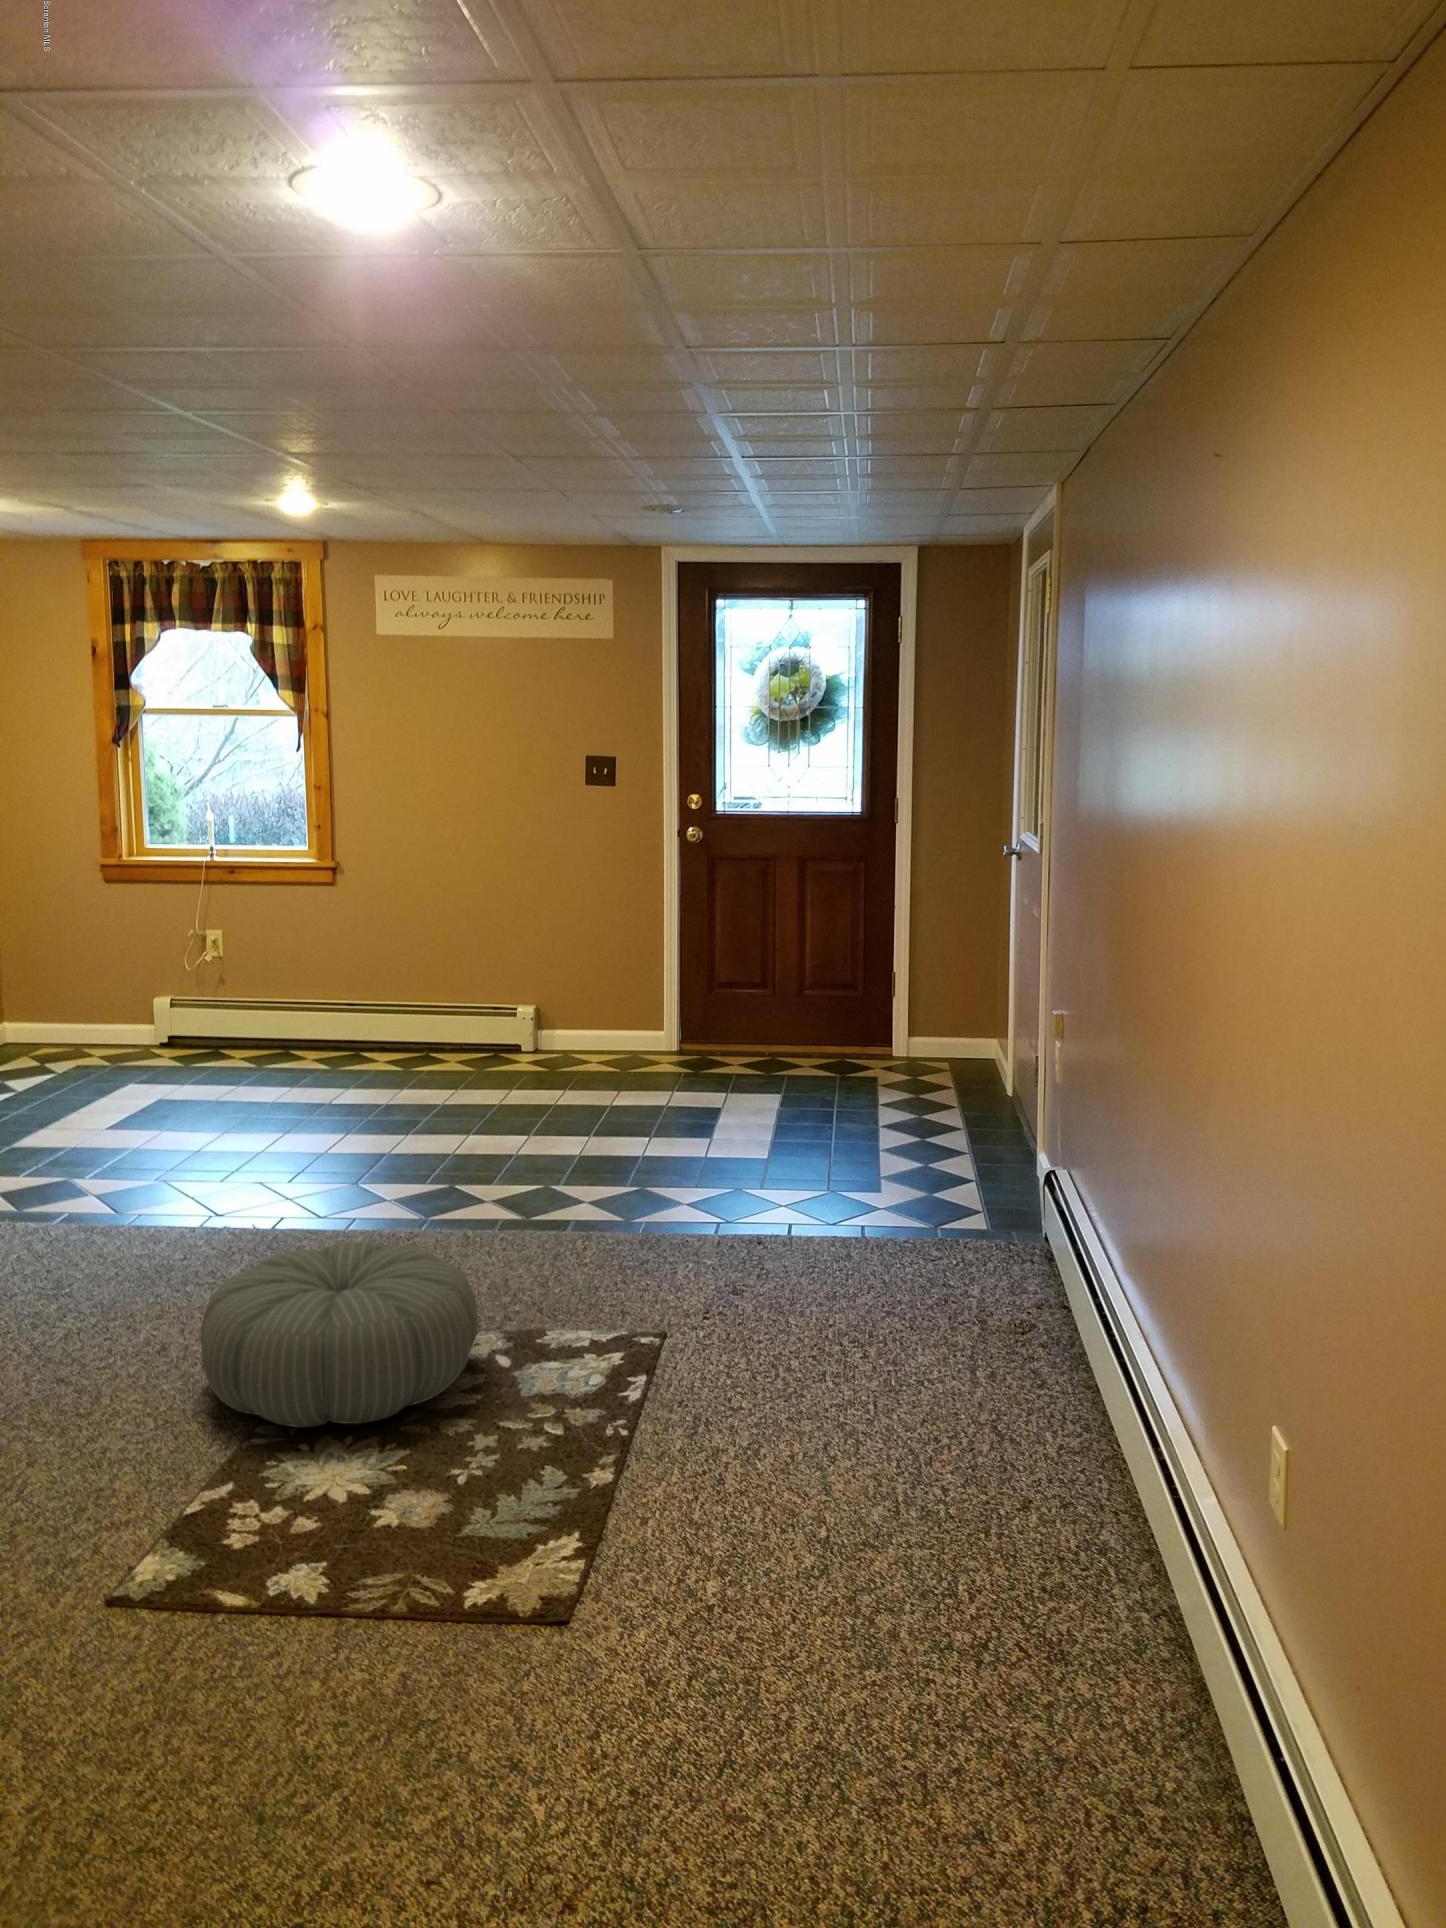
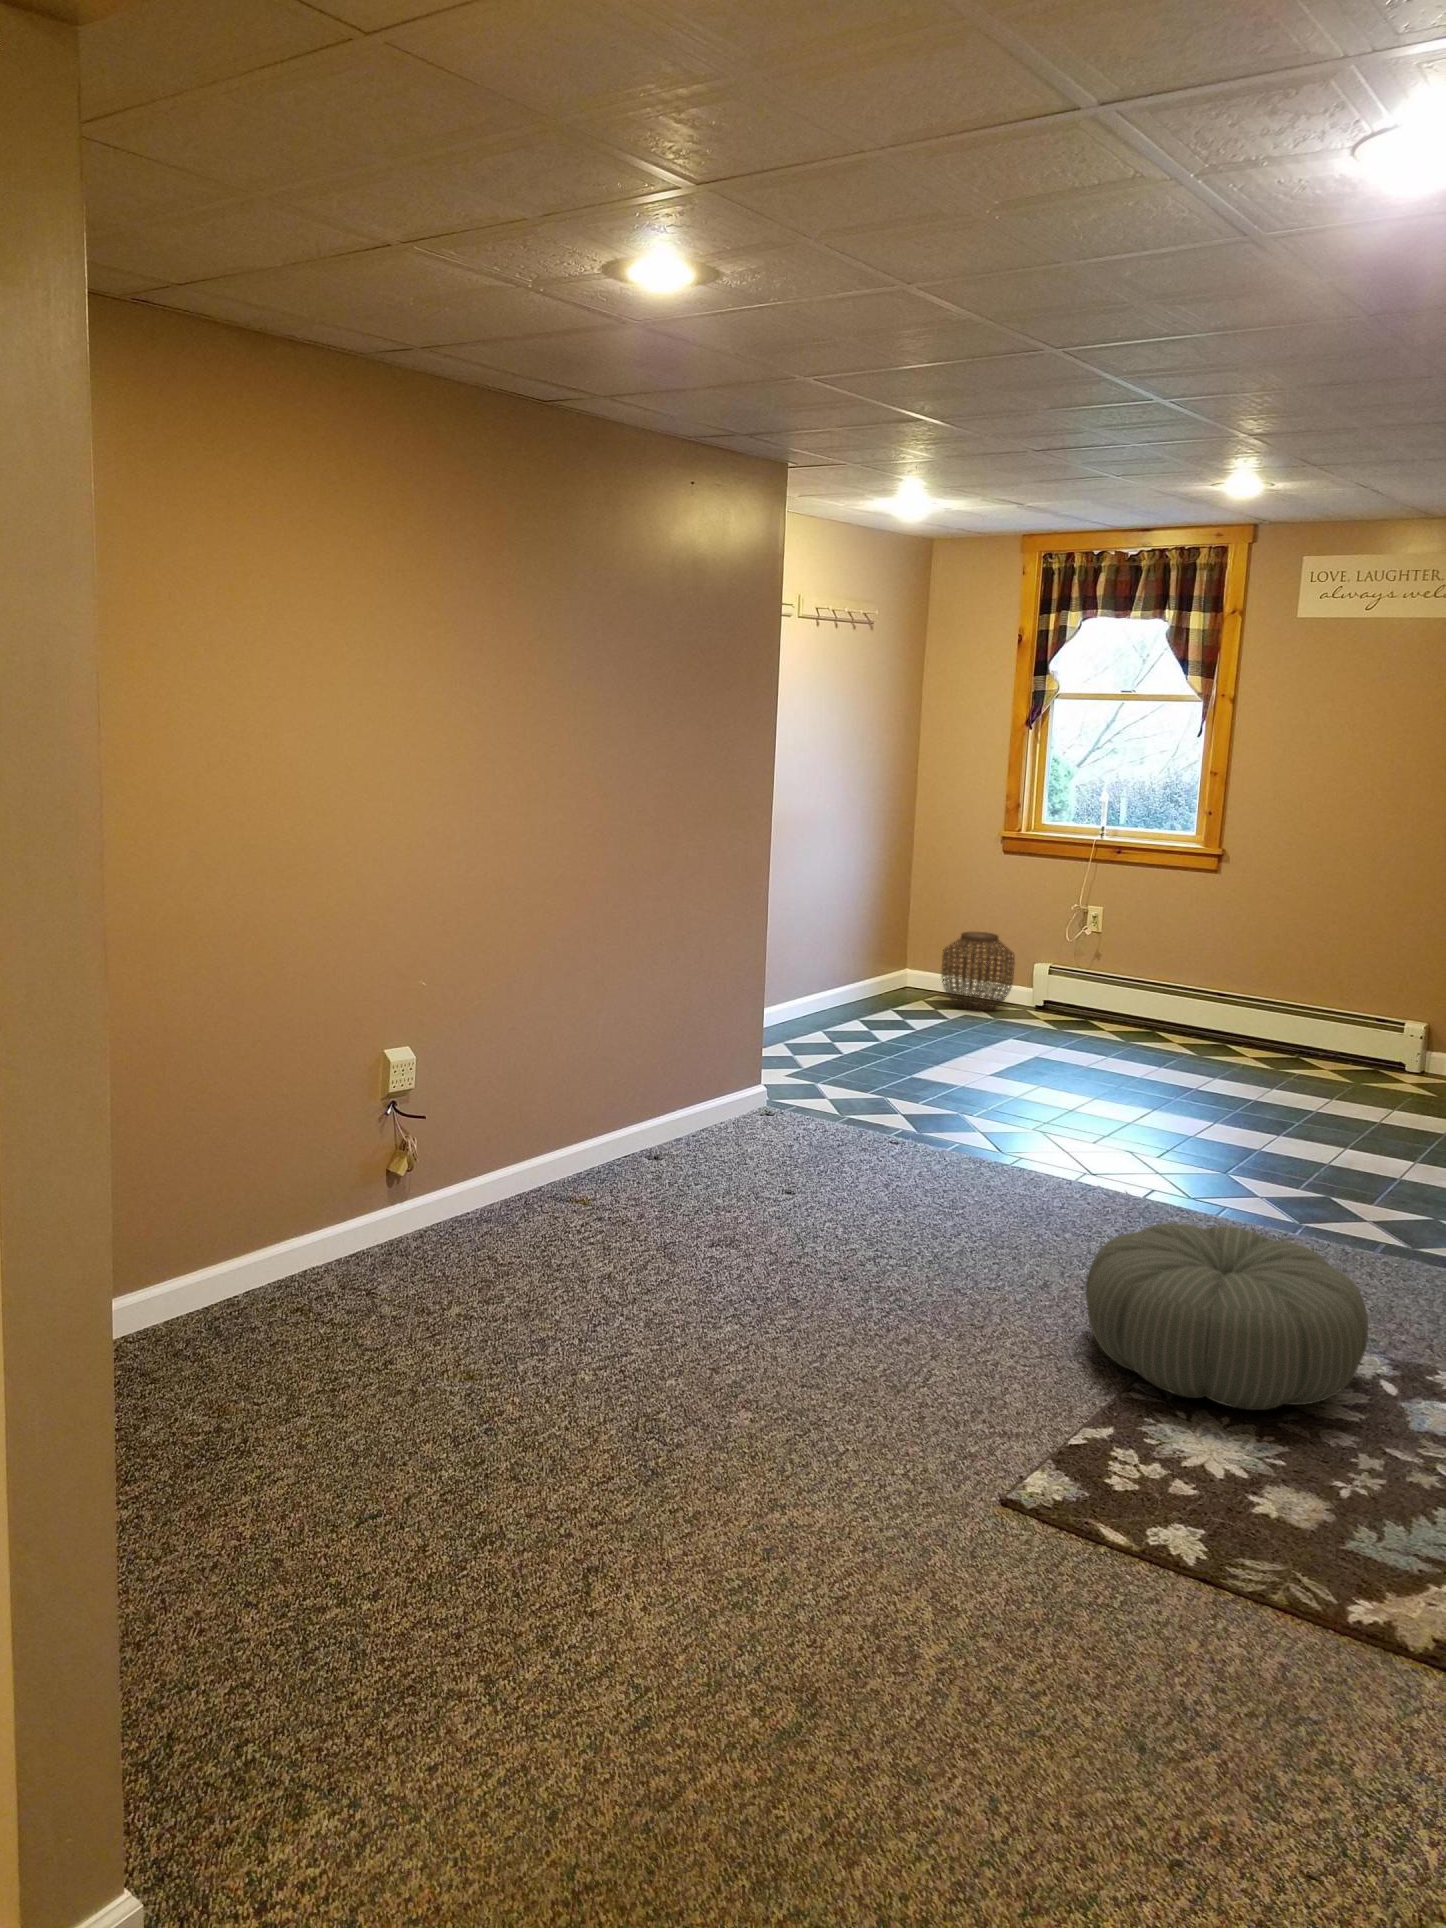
woven basket: none [44,970,129,1057] -> present [942,932,1015,1011]

